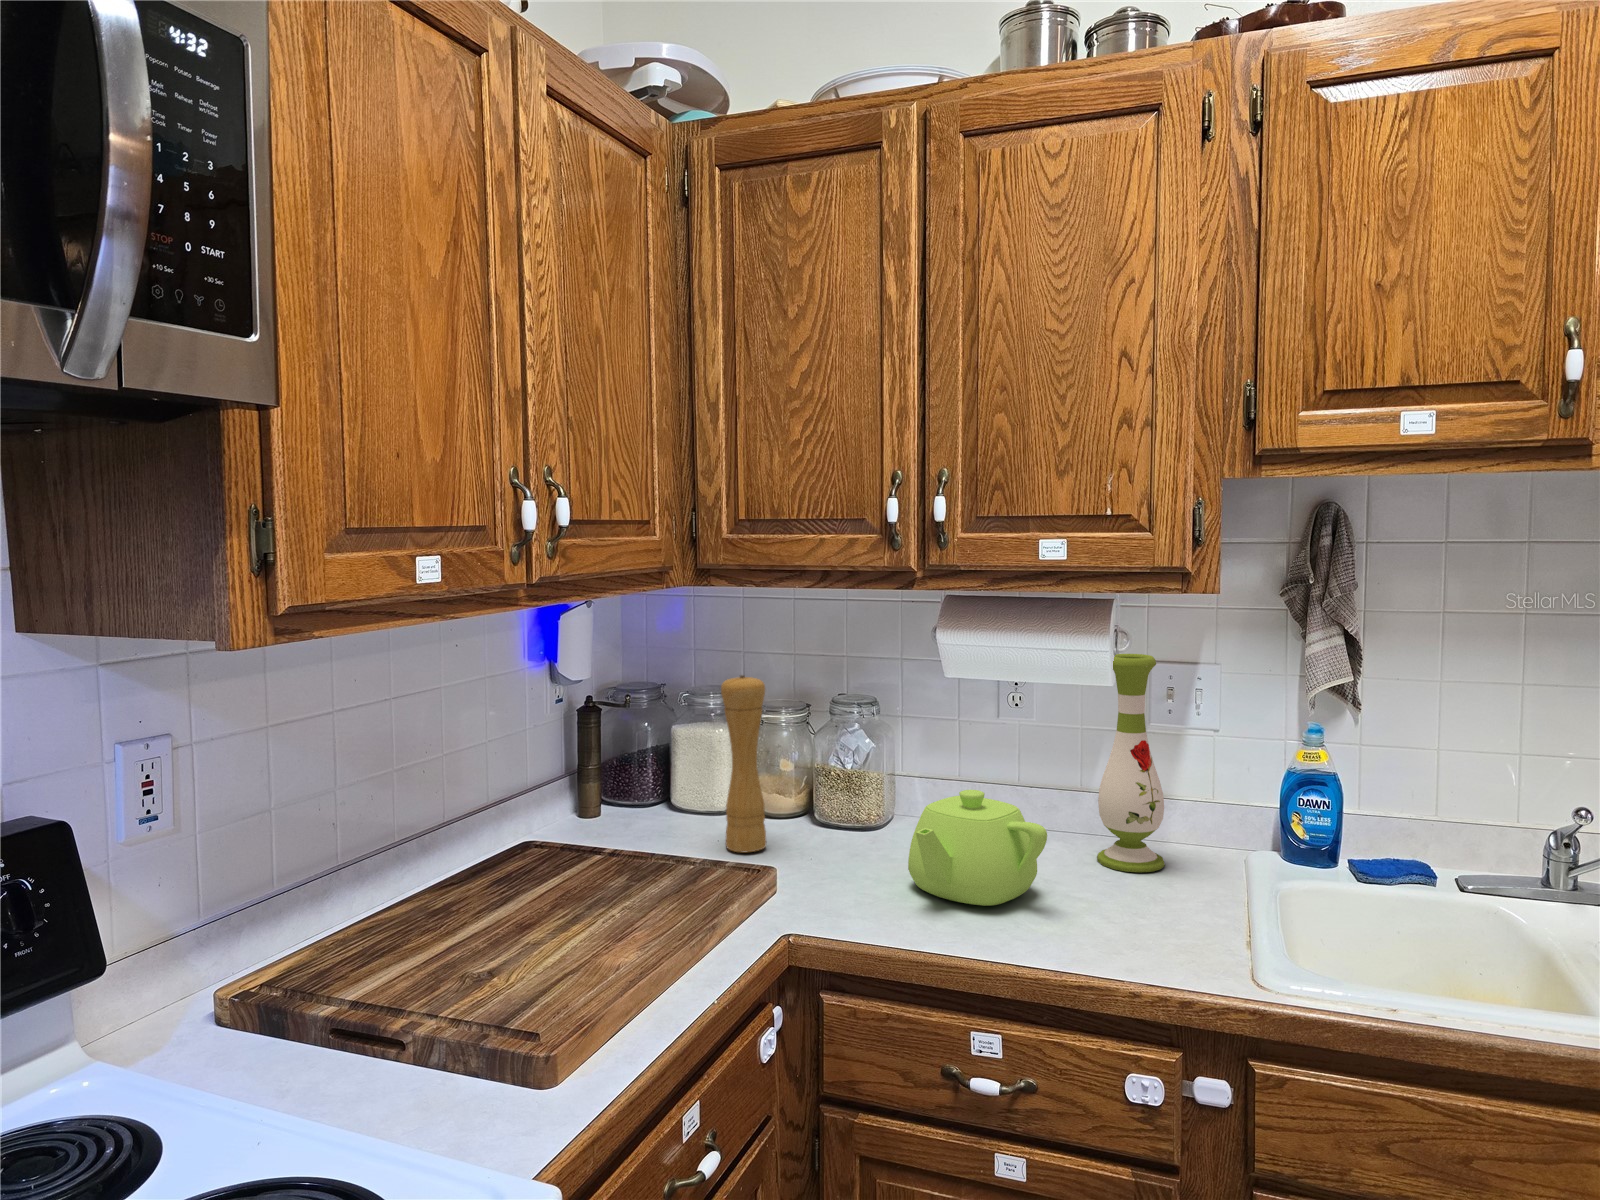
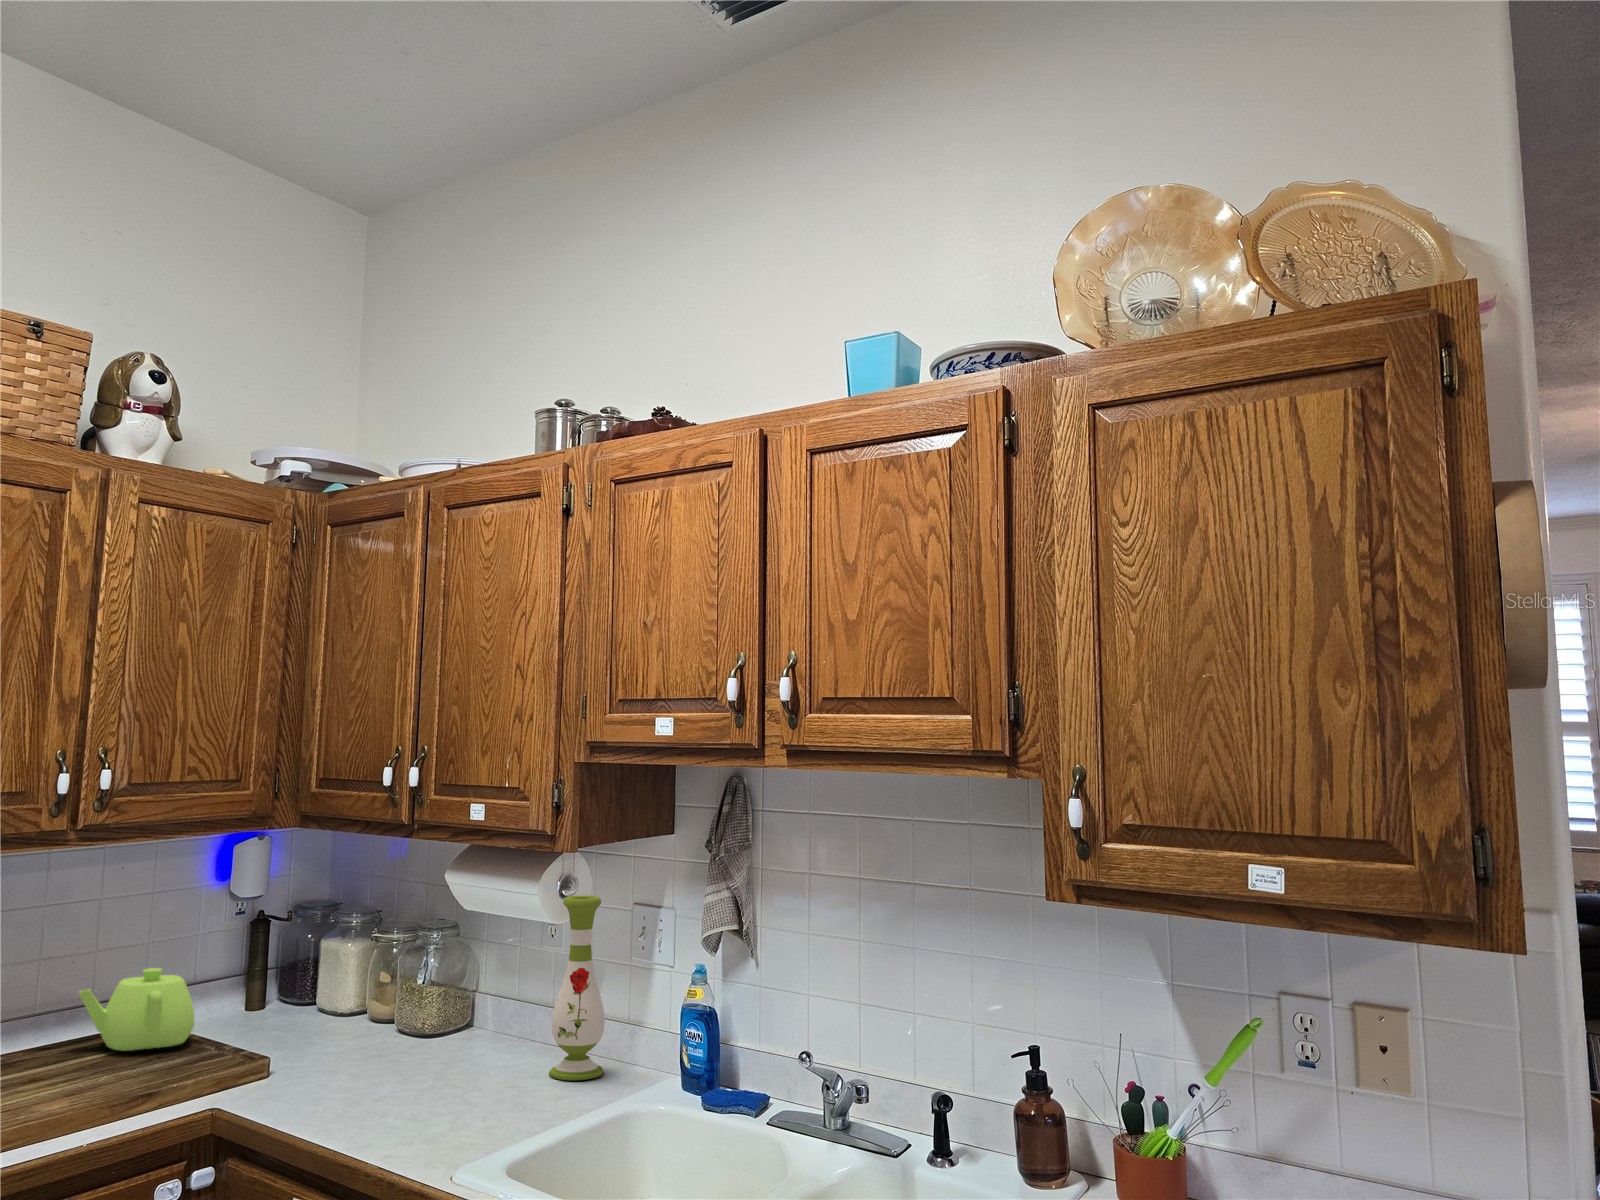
pepper mill: present [721,675,766,853] -> none [289,897,333,1040]
teapot: present [908,790,1047,906] -> present [79,968,194,1051]

